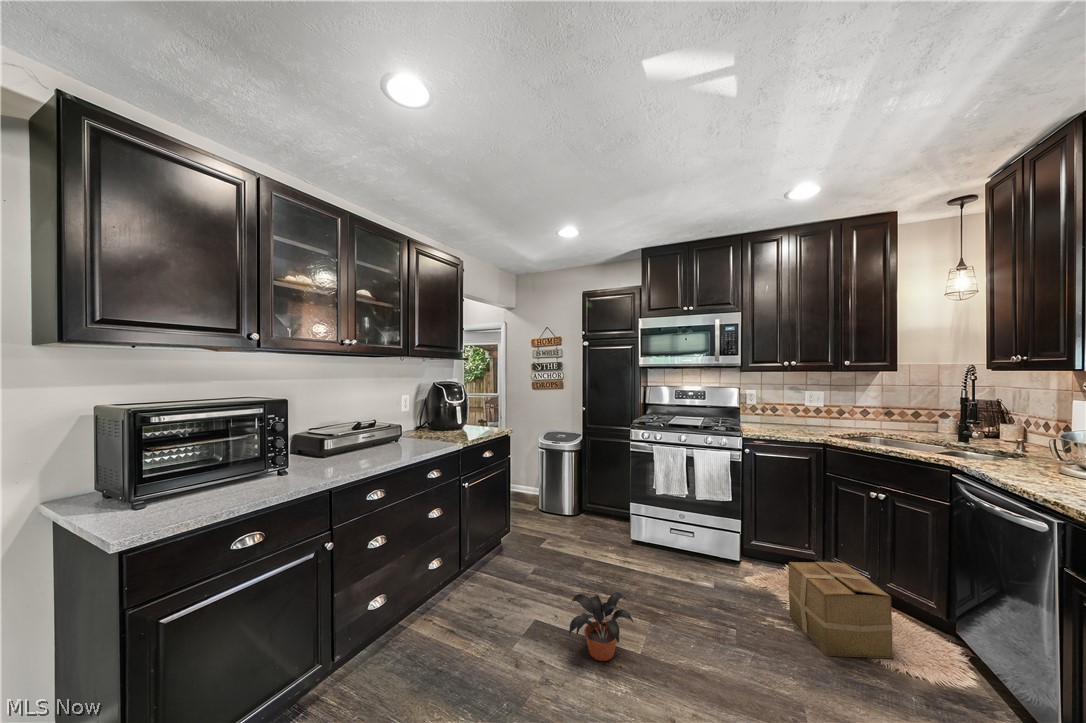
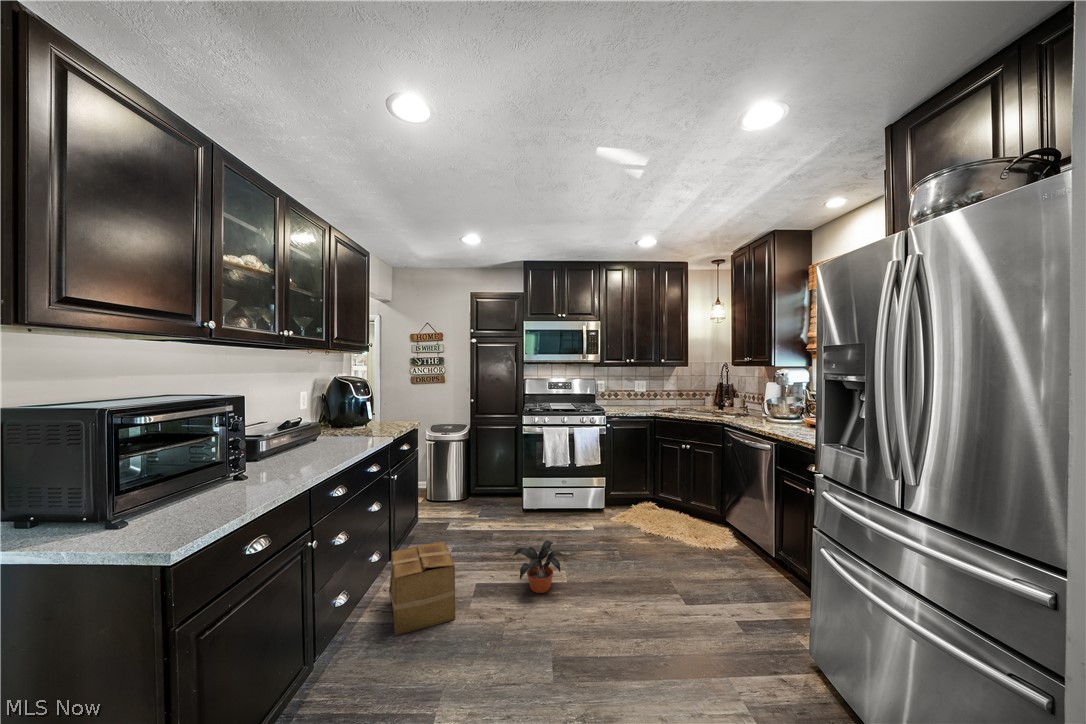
cardboard box: present [788,562,893,658] -> present [389,542,455,635]

